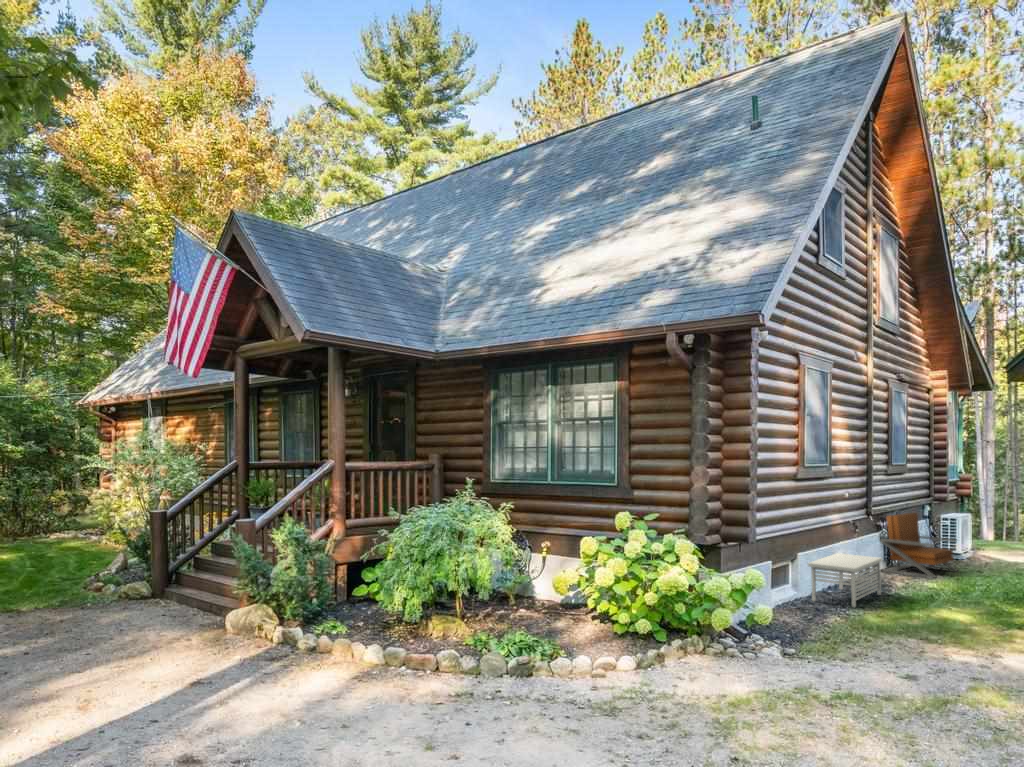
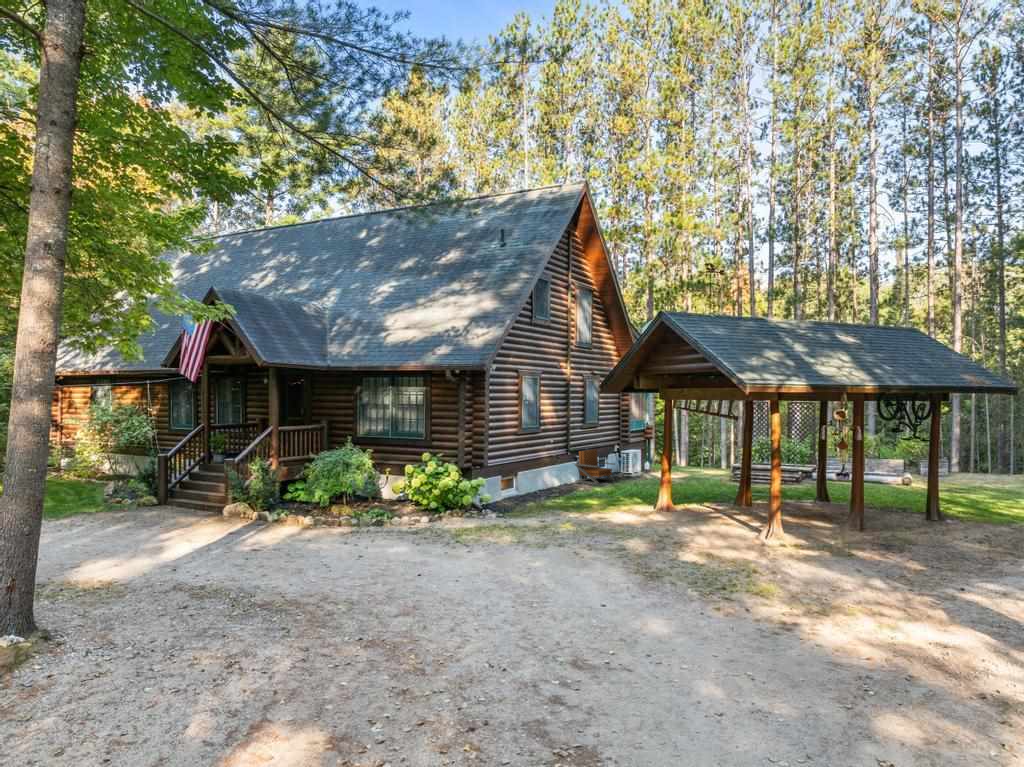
storage bench: present [808,553,882,607] -> none [523,472,563,498]

